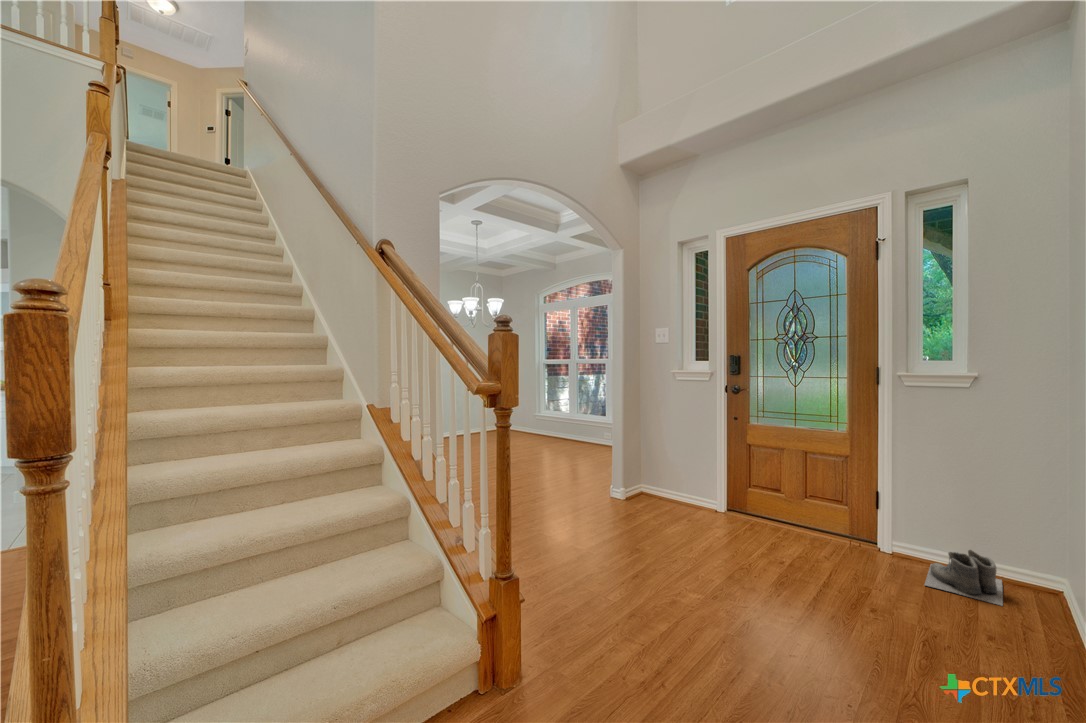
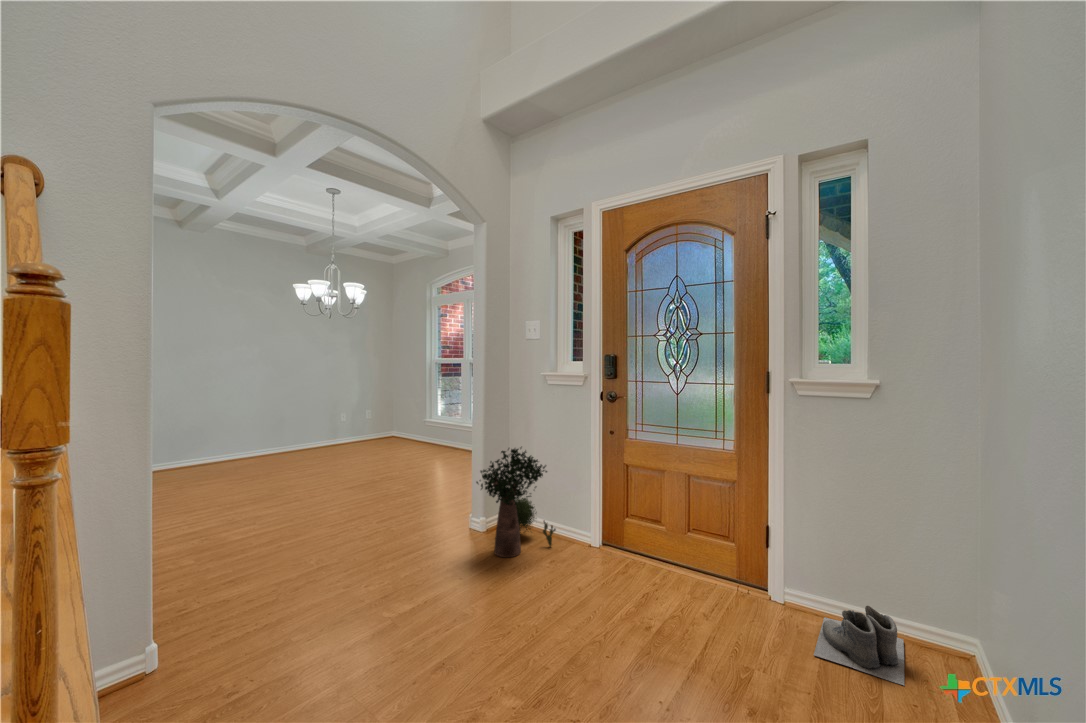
potted plant: none [623,429,687,516] -> present [476,447,556,557]

